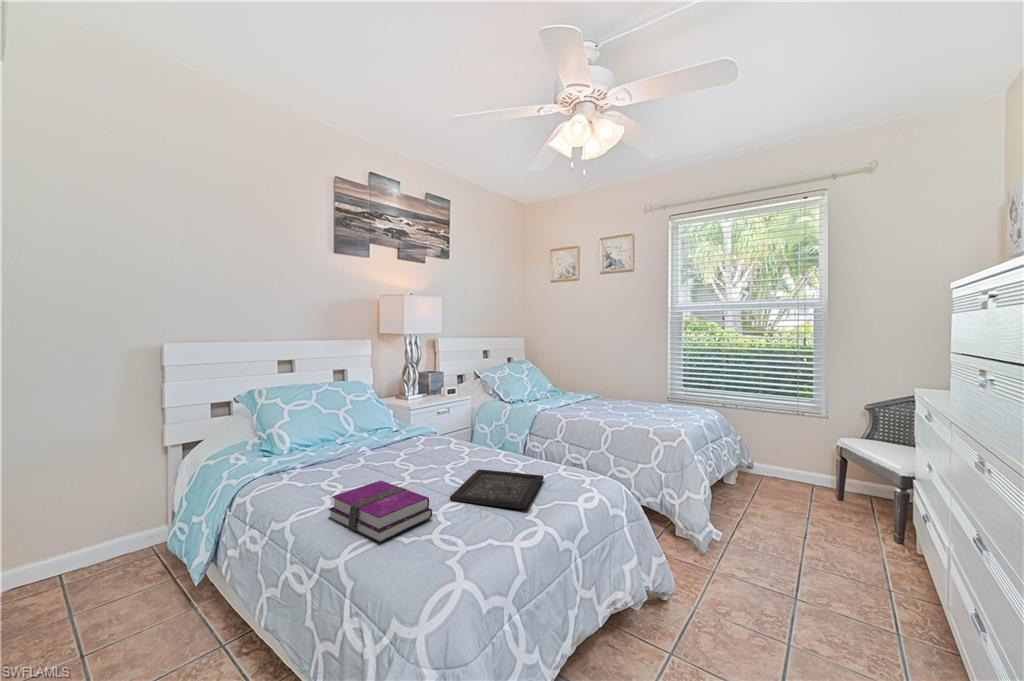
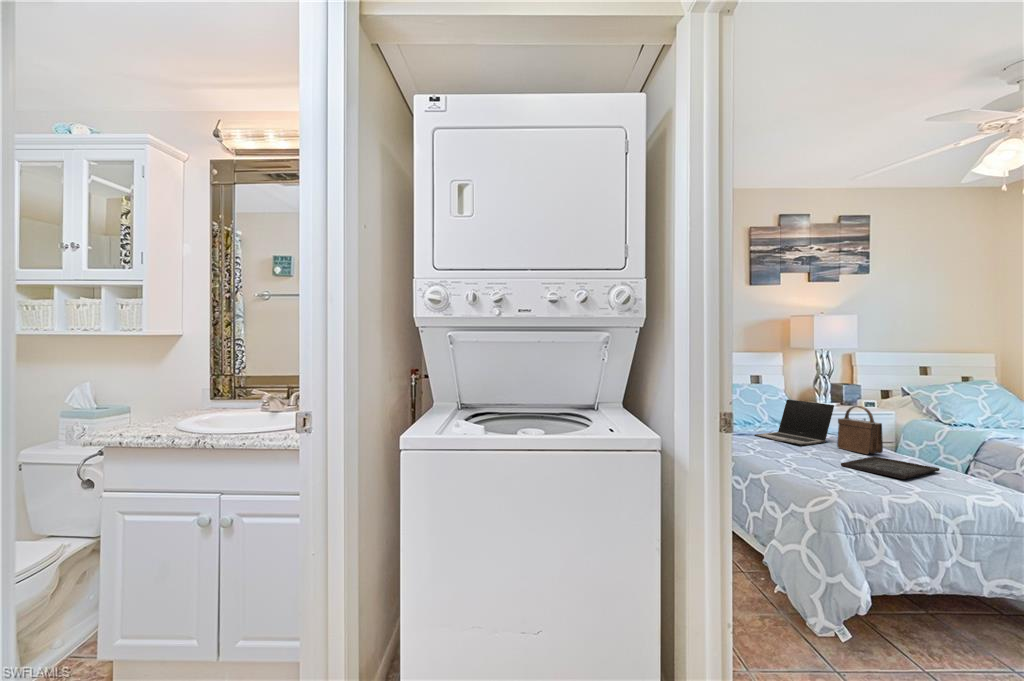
laptop: none [334,400,431,468] -> present [754,399,834,446]
handbag: none [436,406,483,467] -> present [837,406,883,455]
hardback book: present [328,481,432,543] -> none [753,444,823,470]

